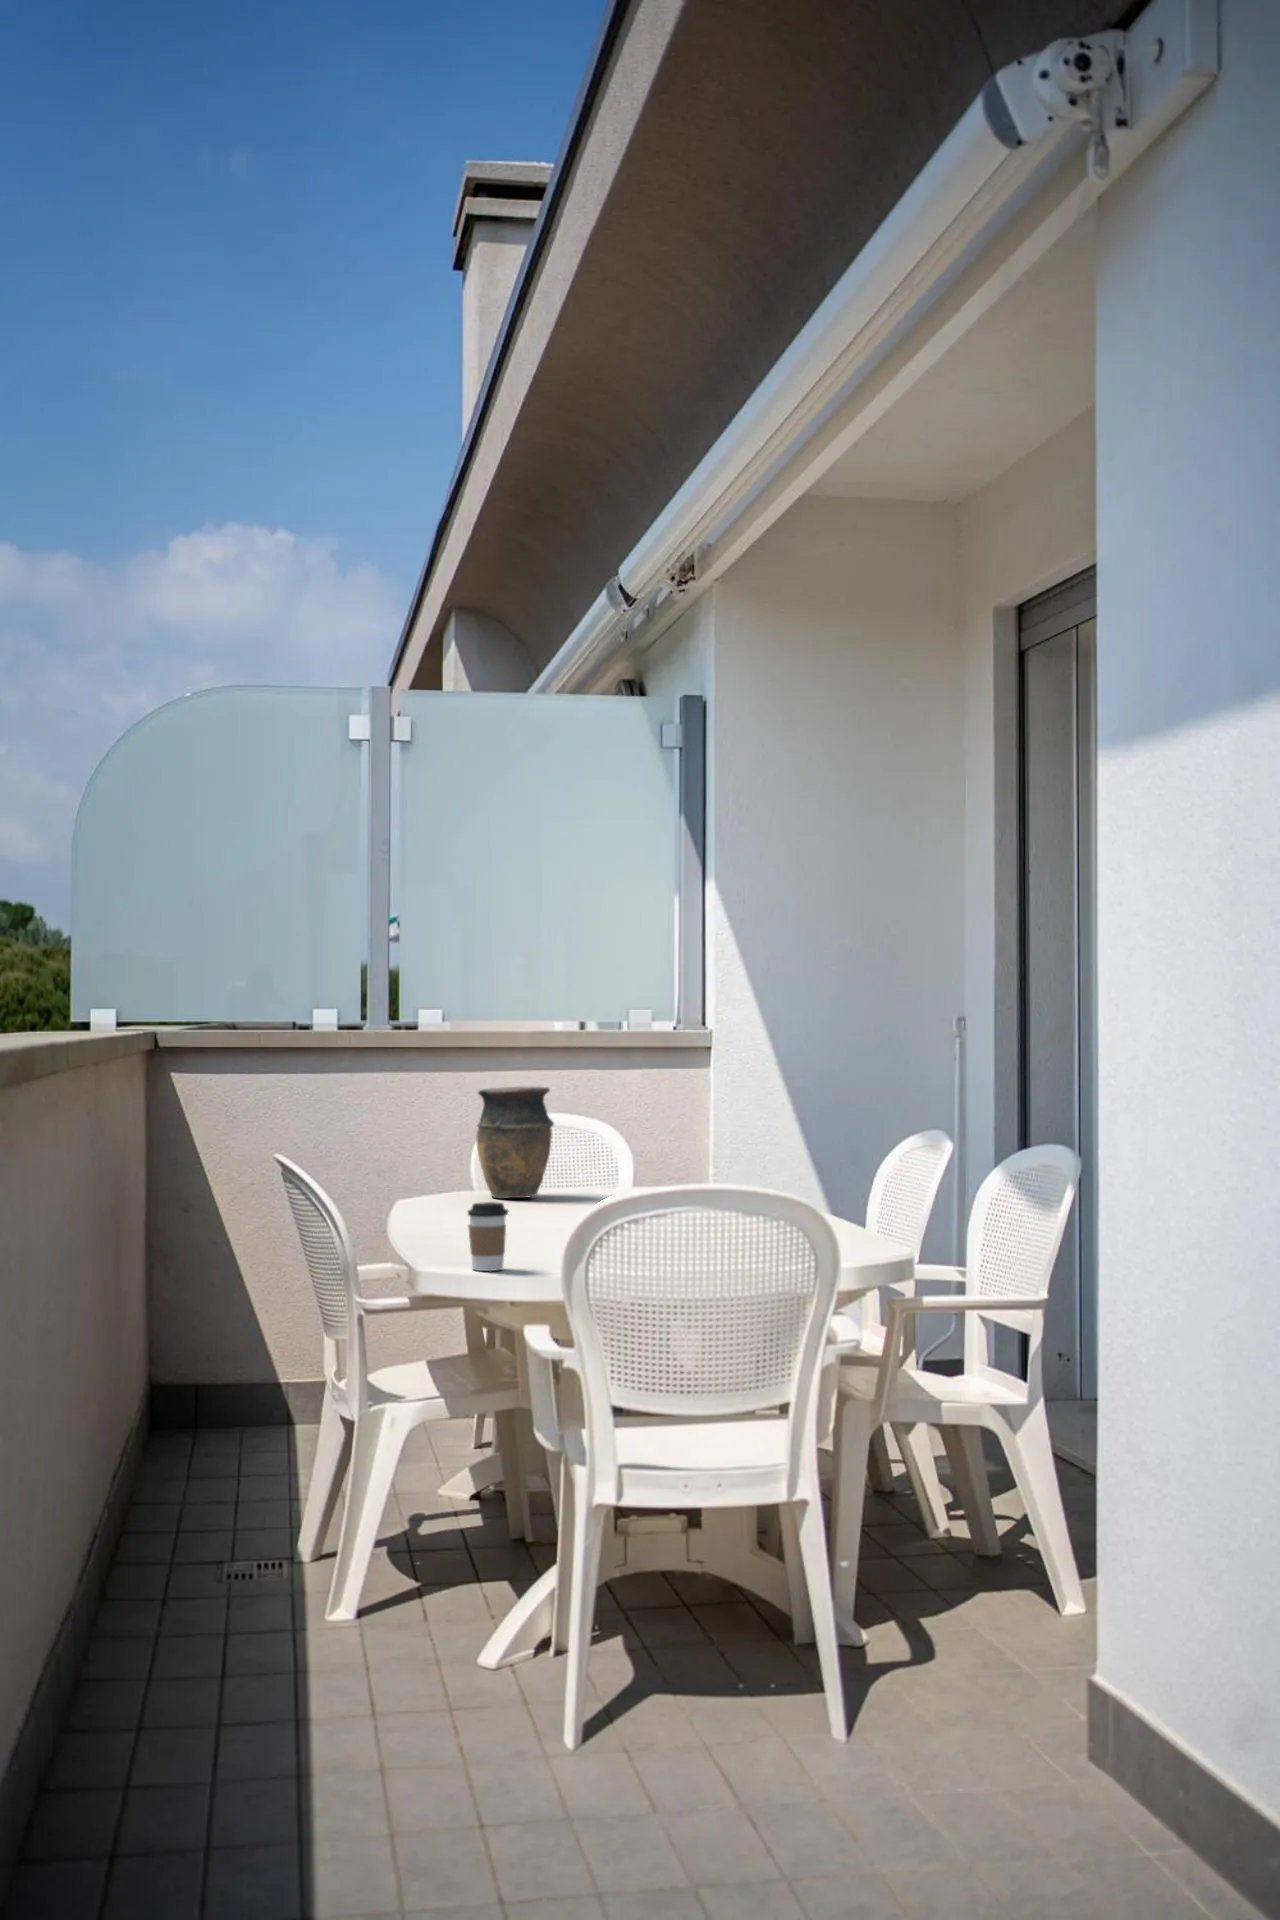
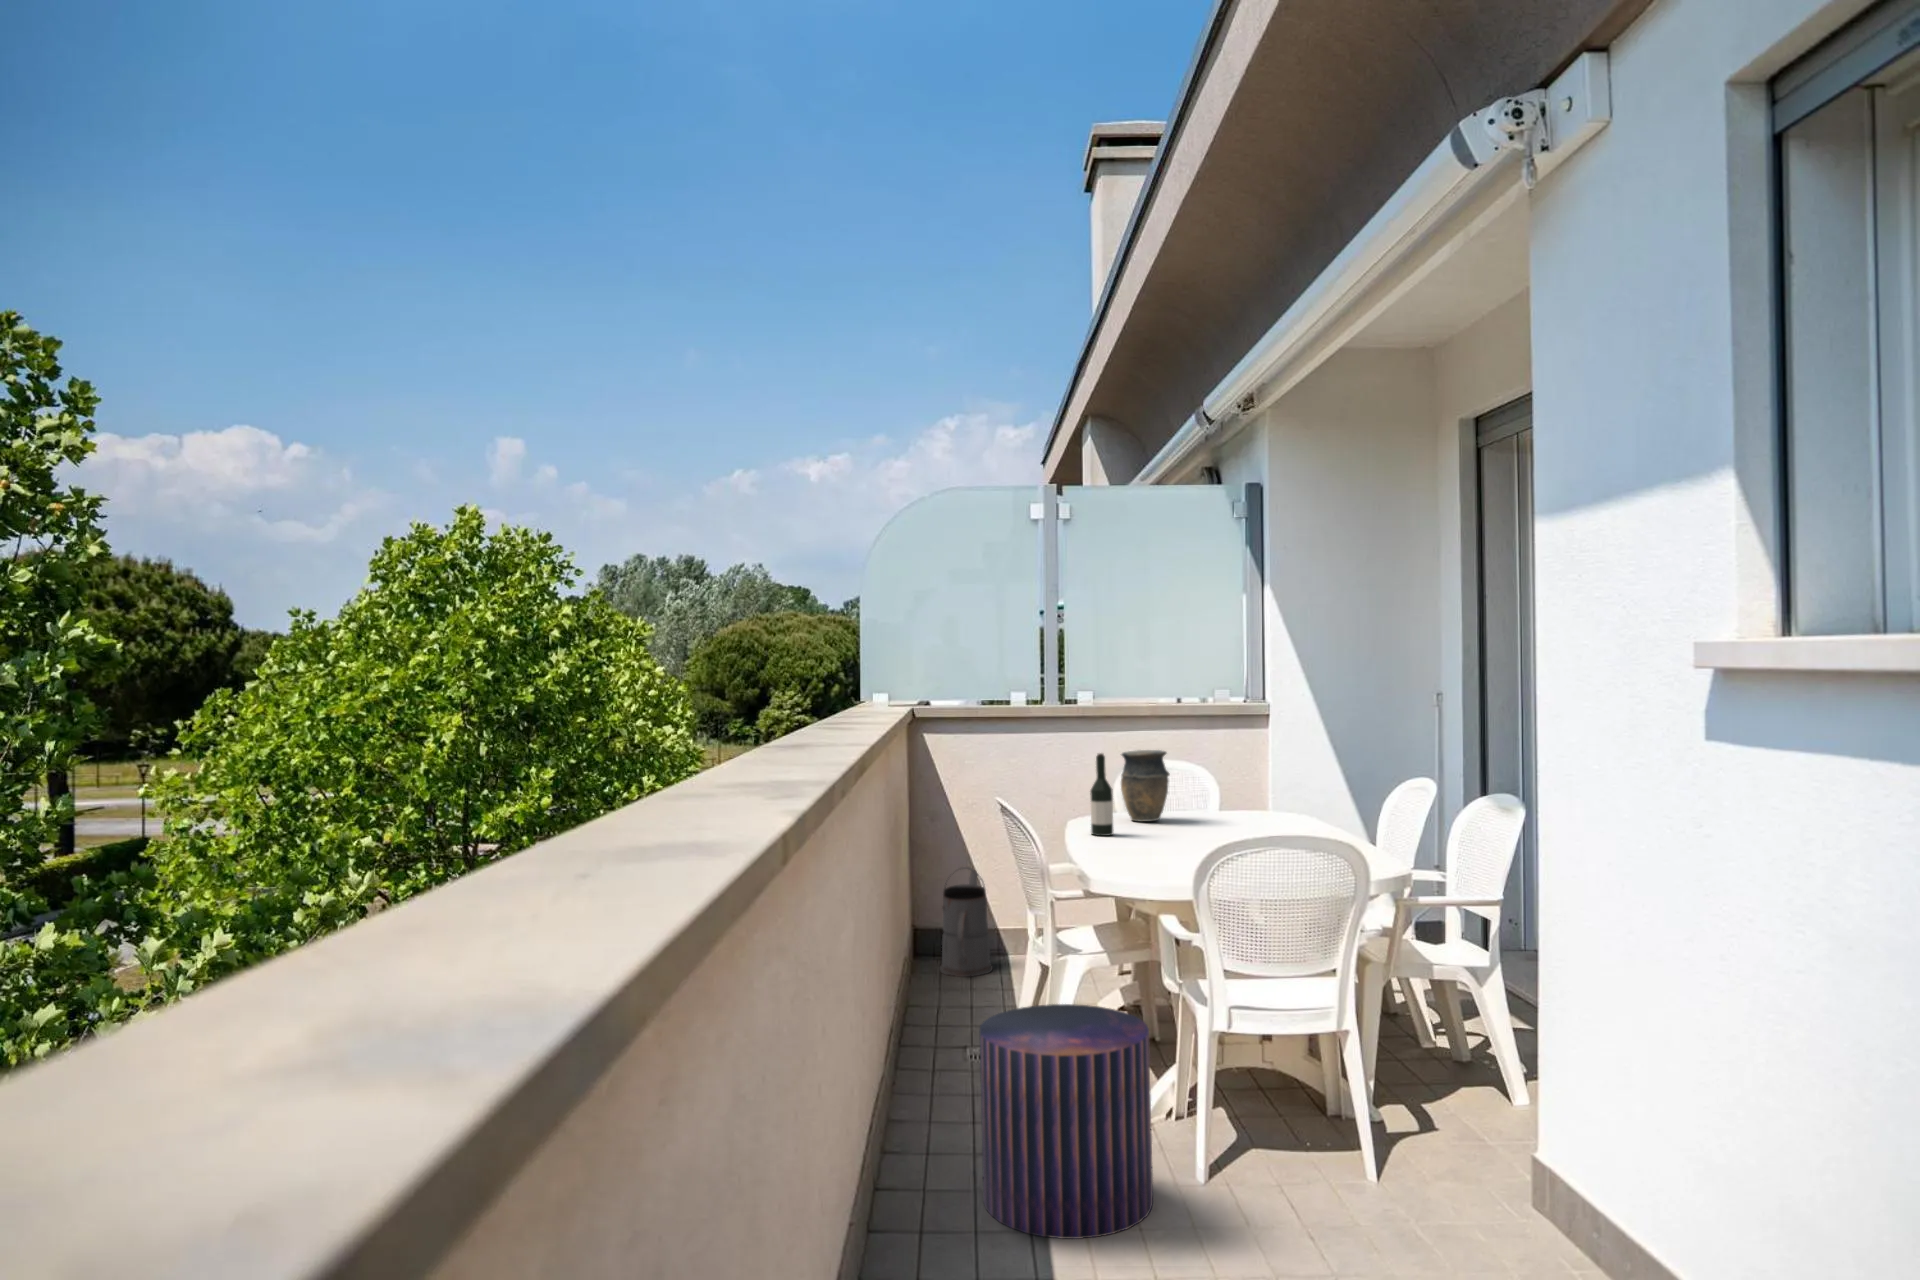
wine bottle: none [425,1085,461,1216] -> present [1090,753,1113,836]
coffee cup: present [468,1202,508,1271] -> none [1122,837,1148,880]
watering can: none [180,1284,268,1462] -> present [940,867,993,977]
pouf: none [215,1473,500,1855] -> present [980,1004,1153,1239]

